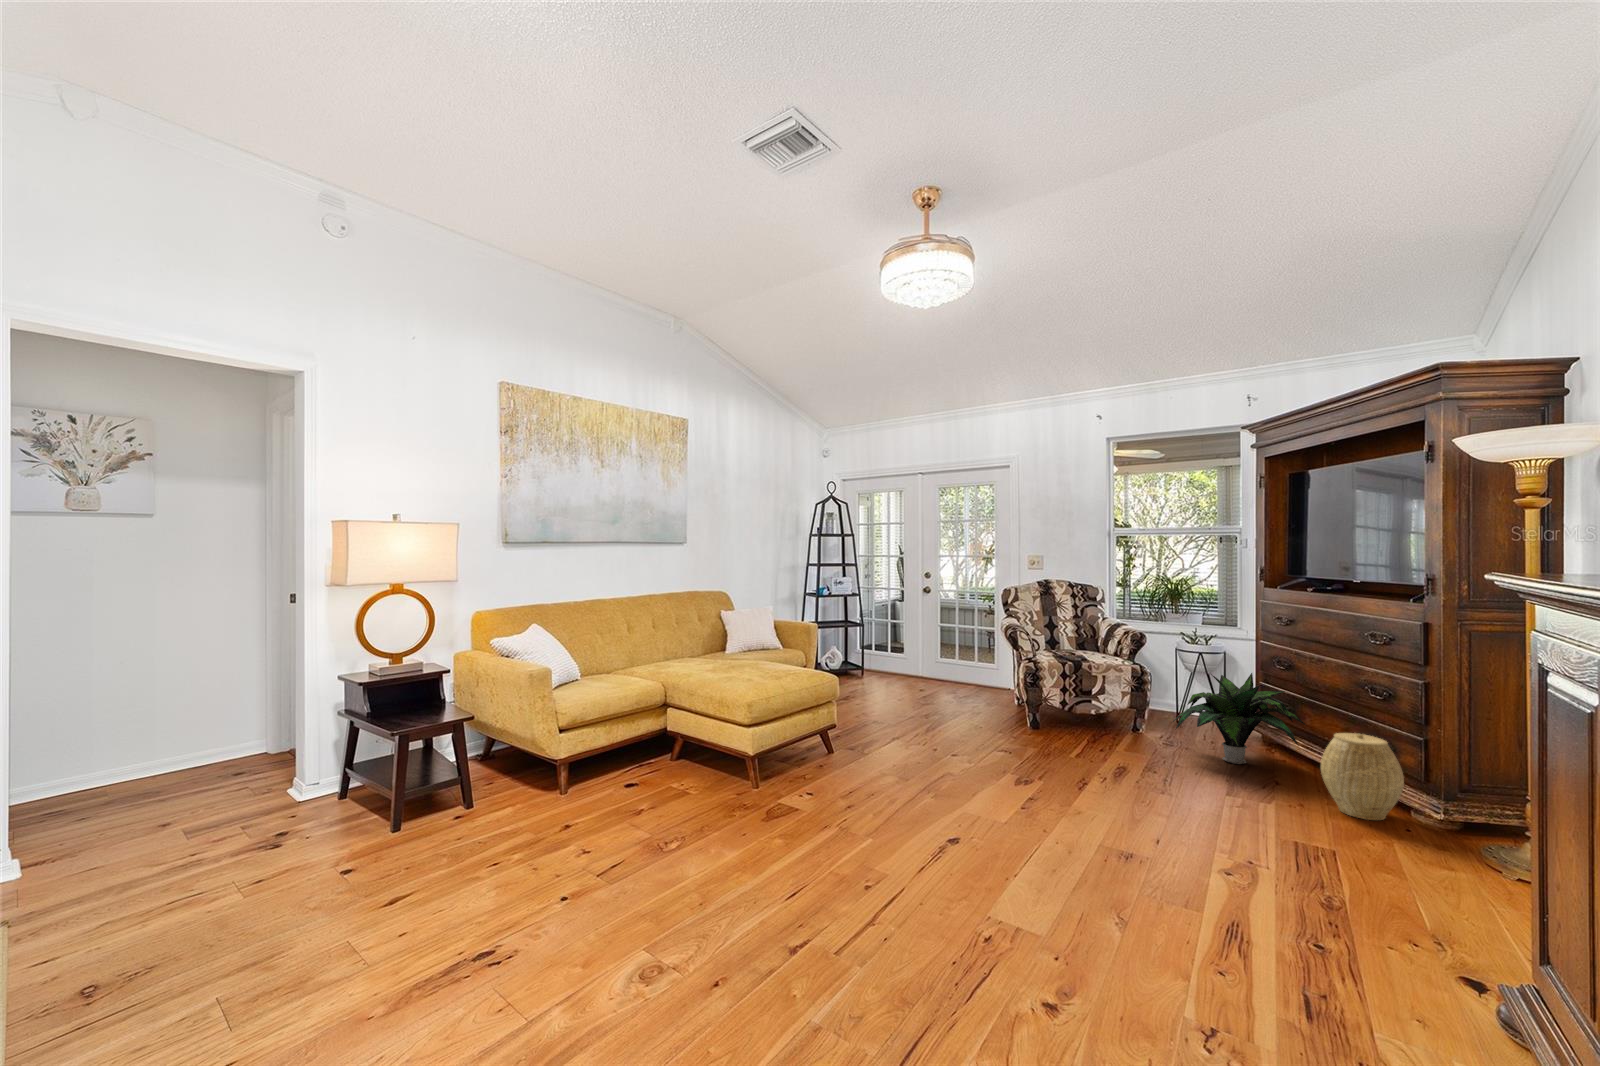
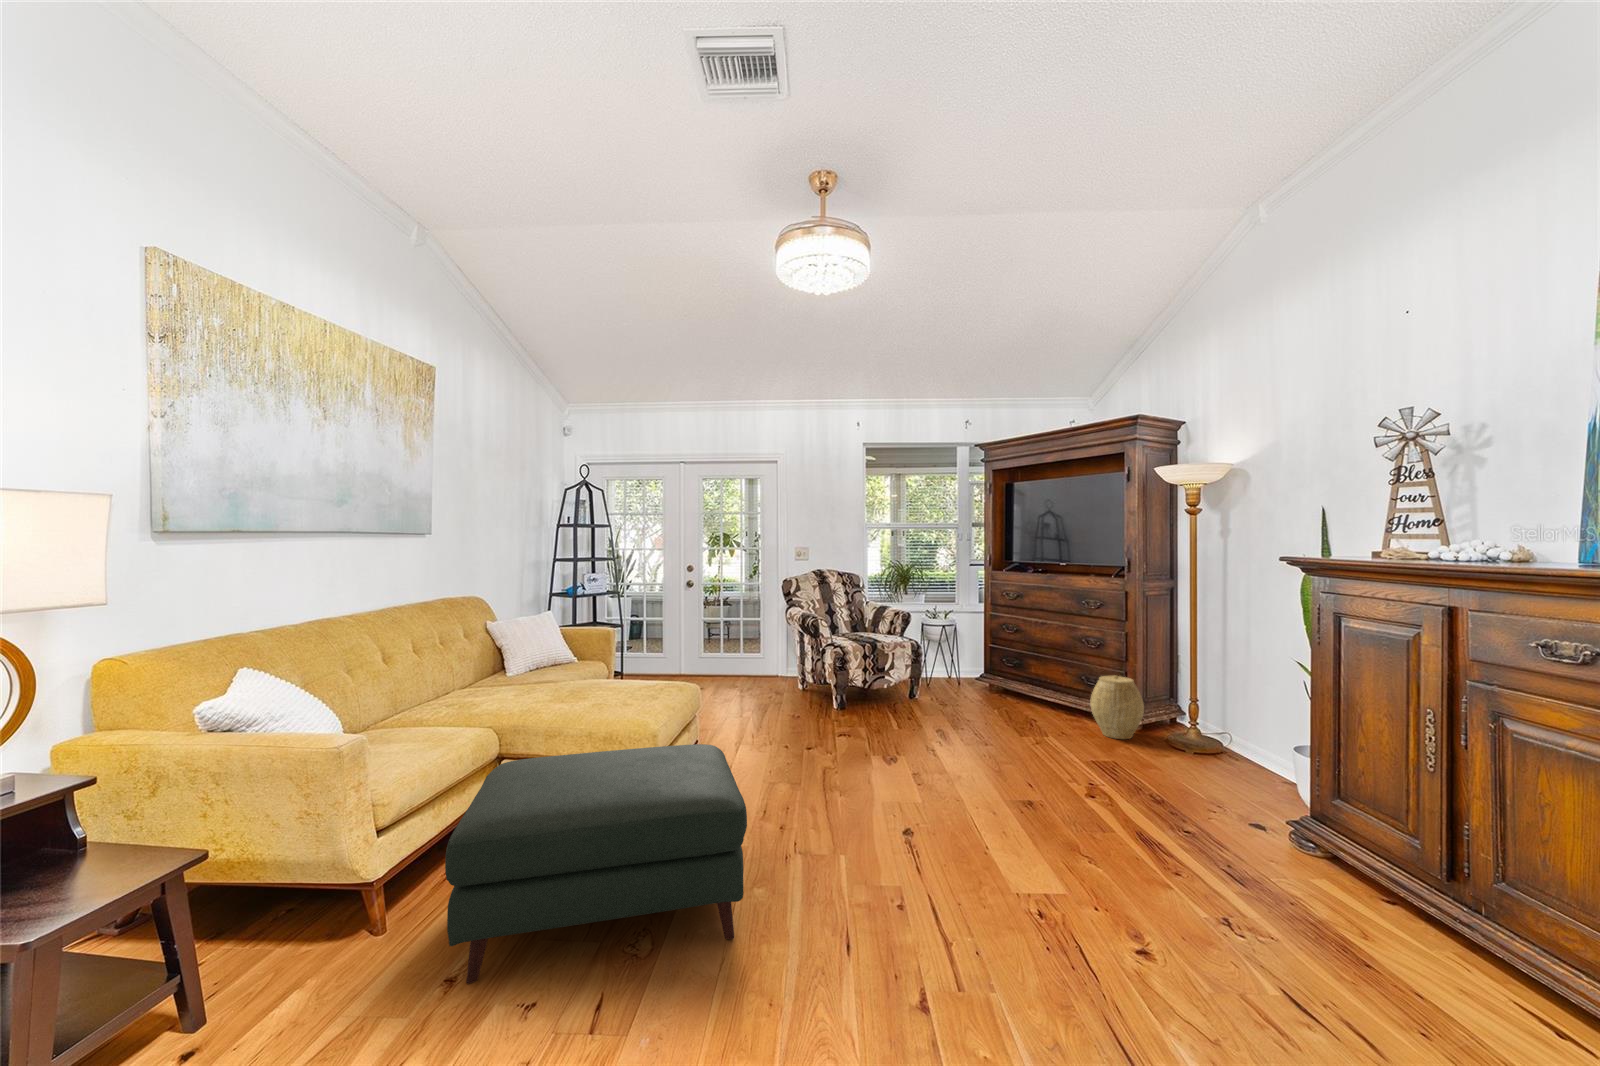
potted plant: present [1173,673,1305,764] -> none [962,637,1060,713]
ottoman: none [563,704,785,855] -> present [445,744,747,983]

